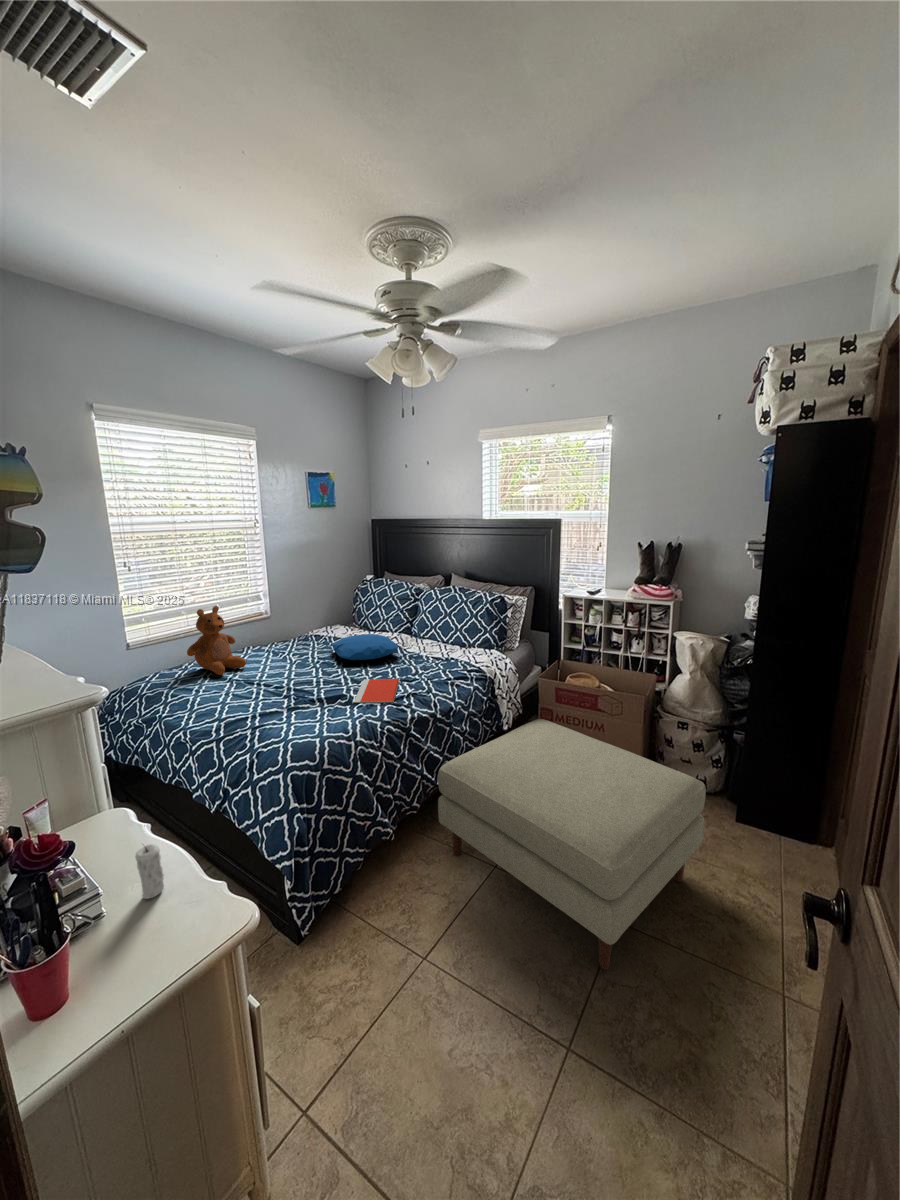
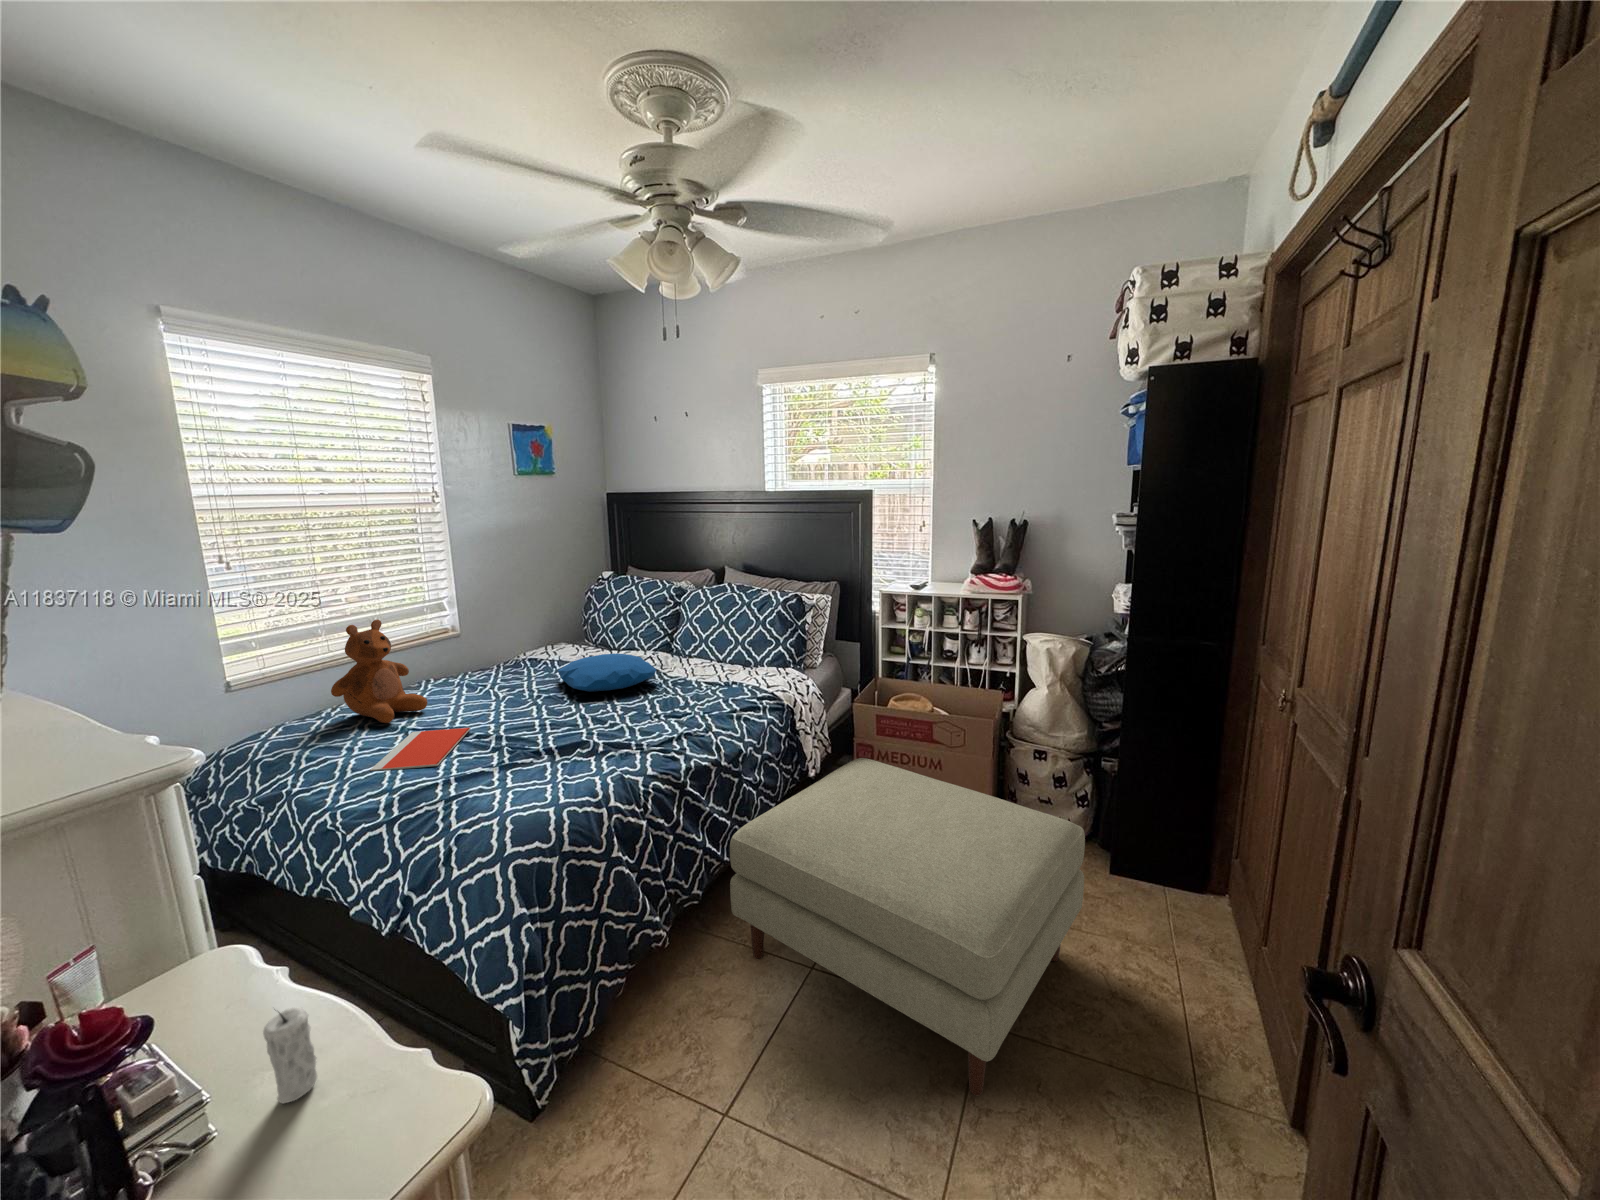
notebook: present [354,679,399,703] -> present [370,728,471,771]

